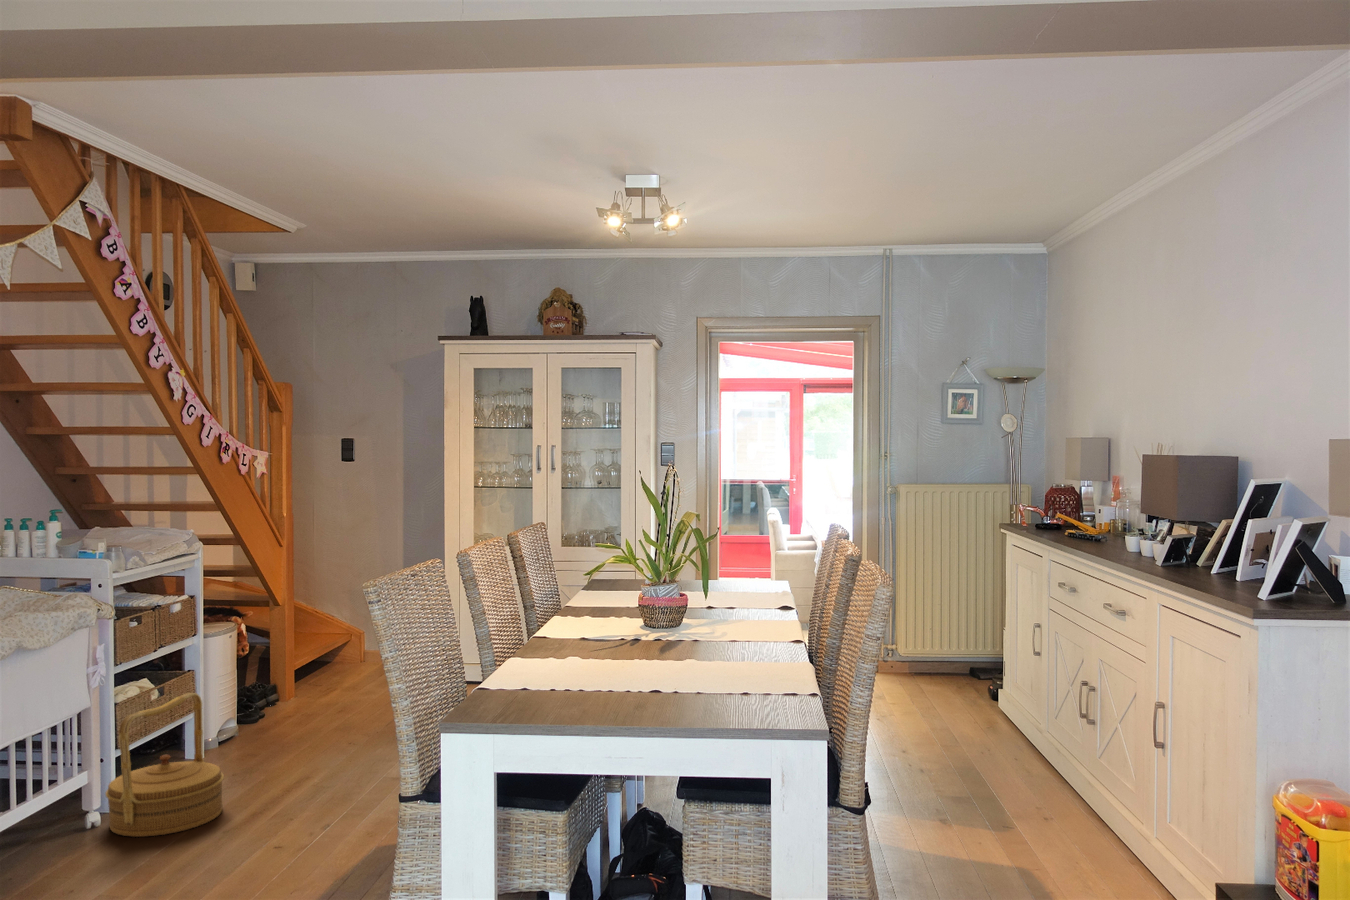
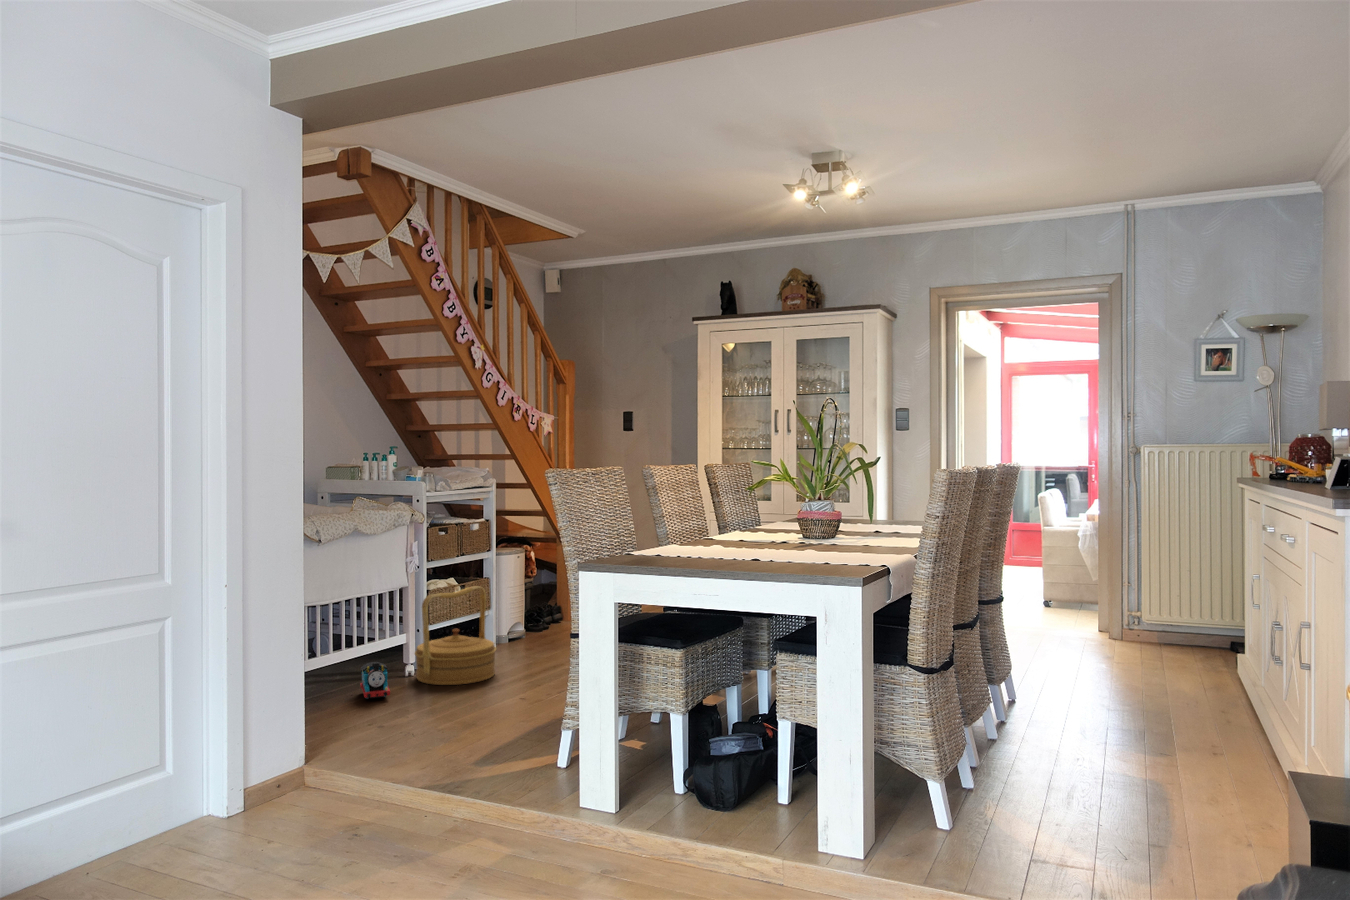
toy train: none [30,818,83,874] -> present [360,662,390,699]

